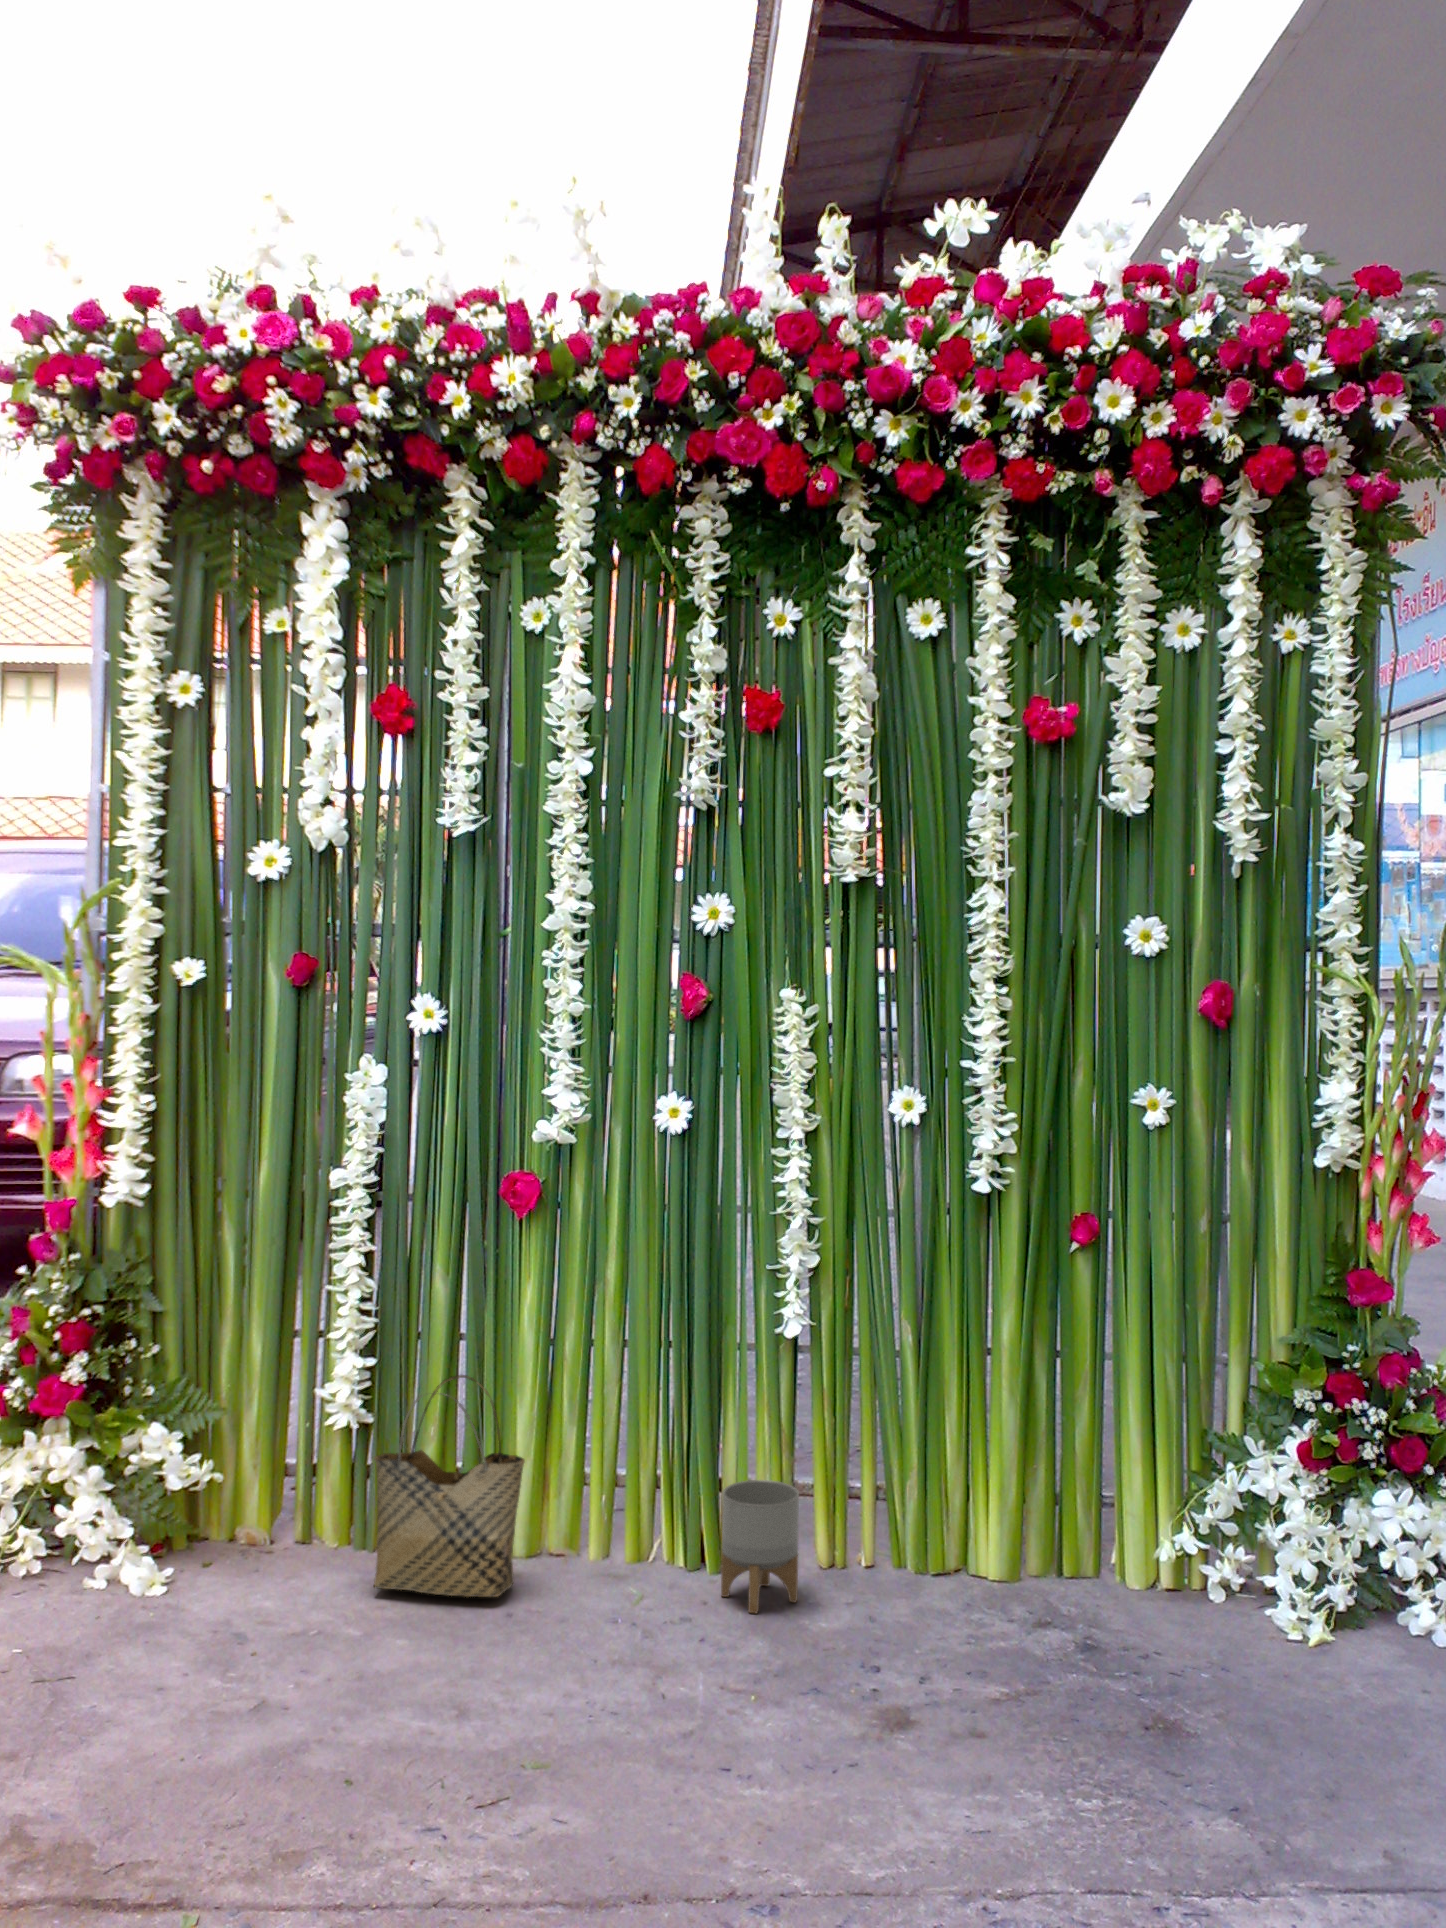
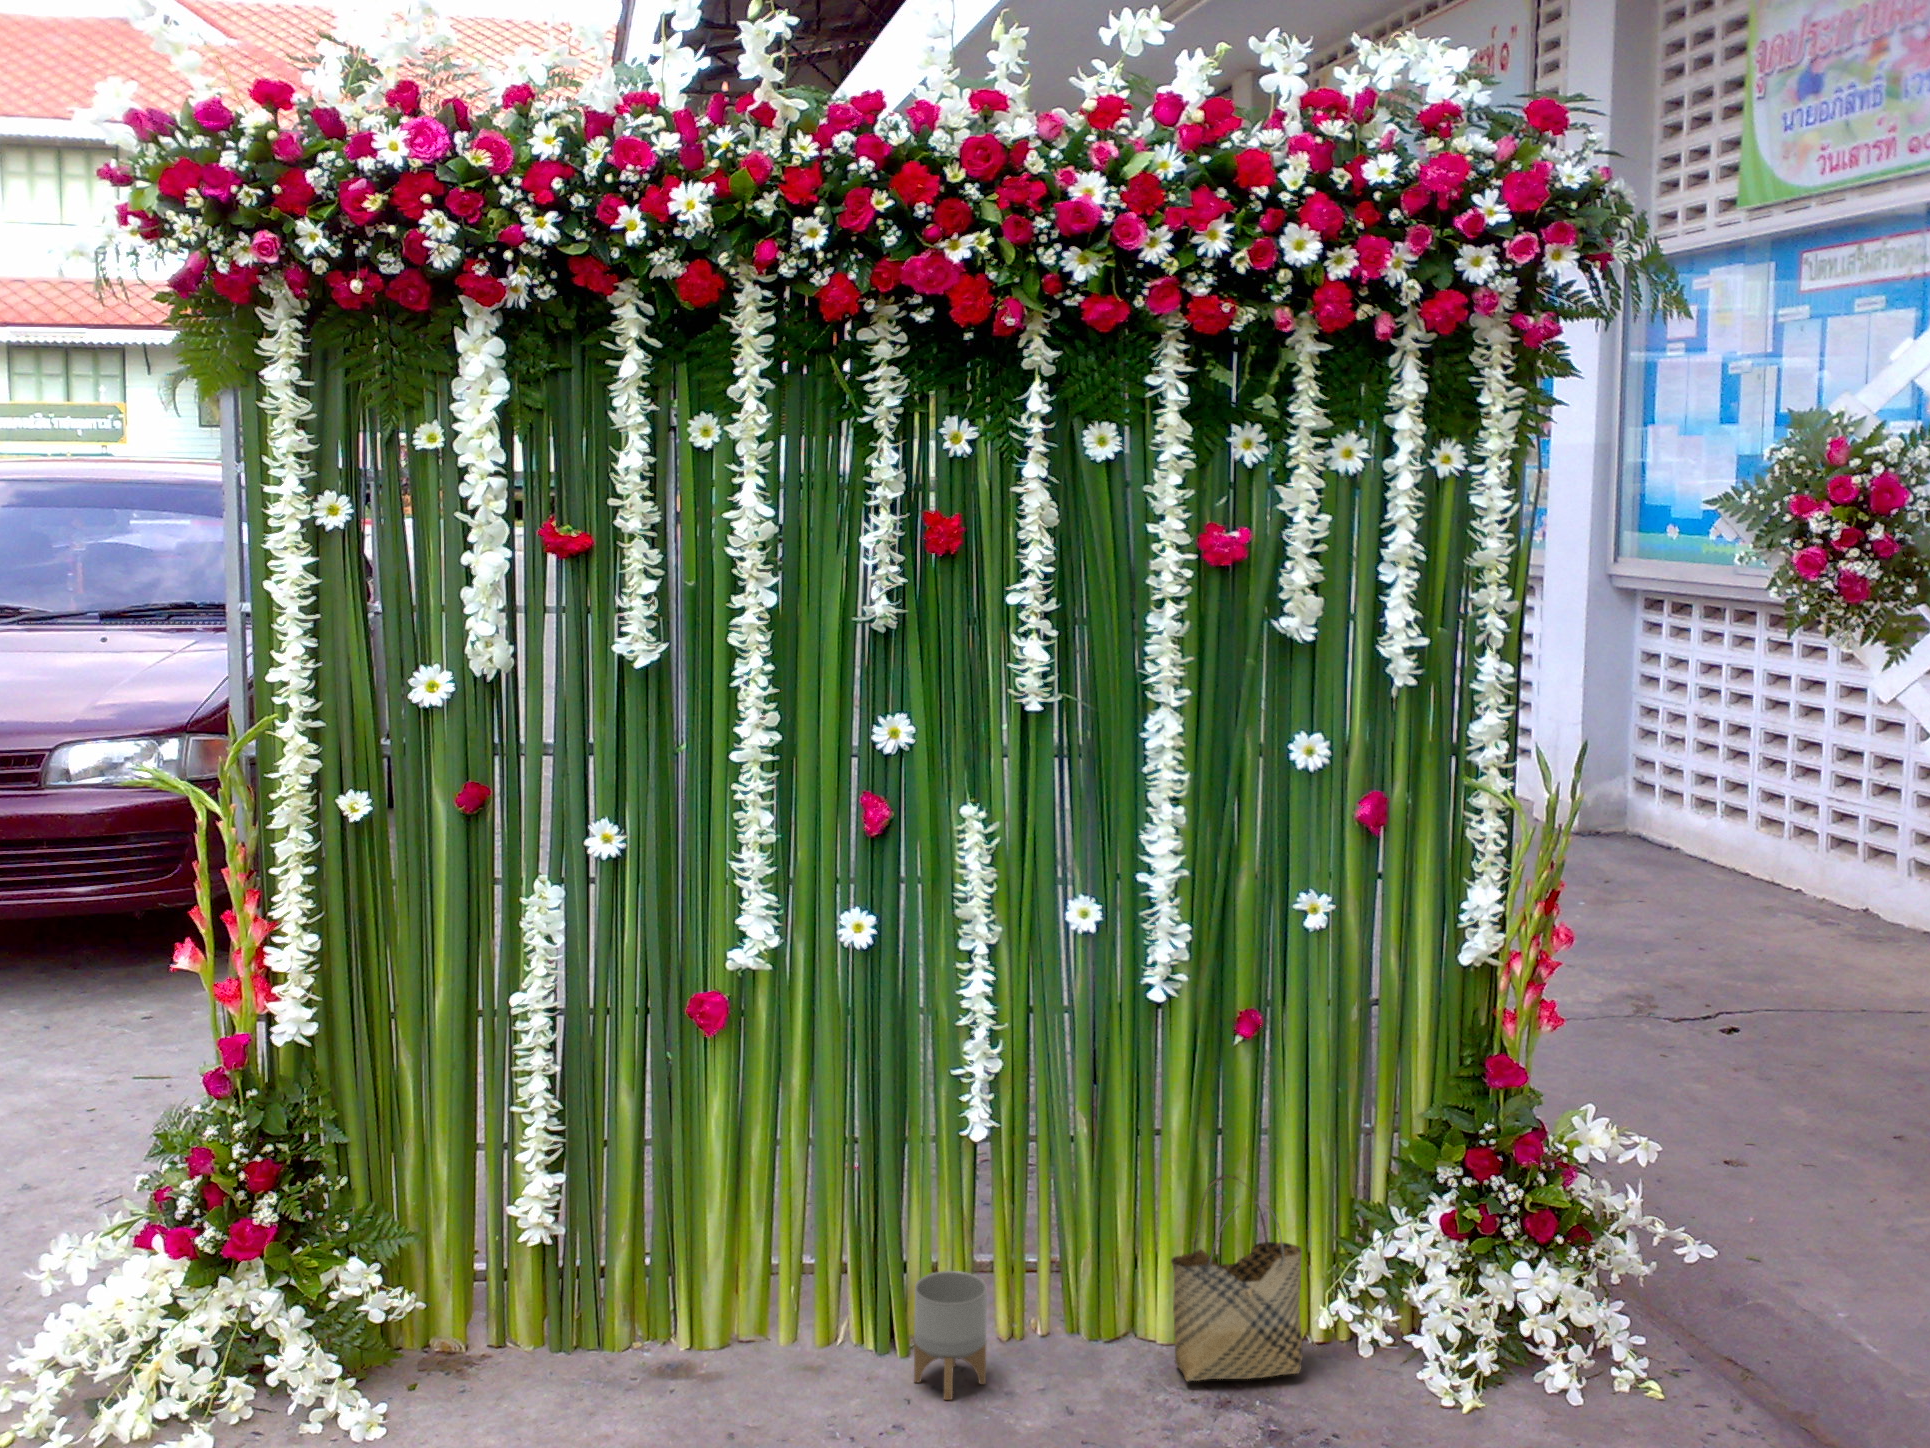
woven basket: present [374,1375,525,1597] -> present [1171,1175,1303,1381]

